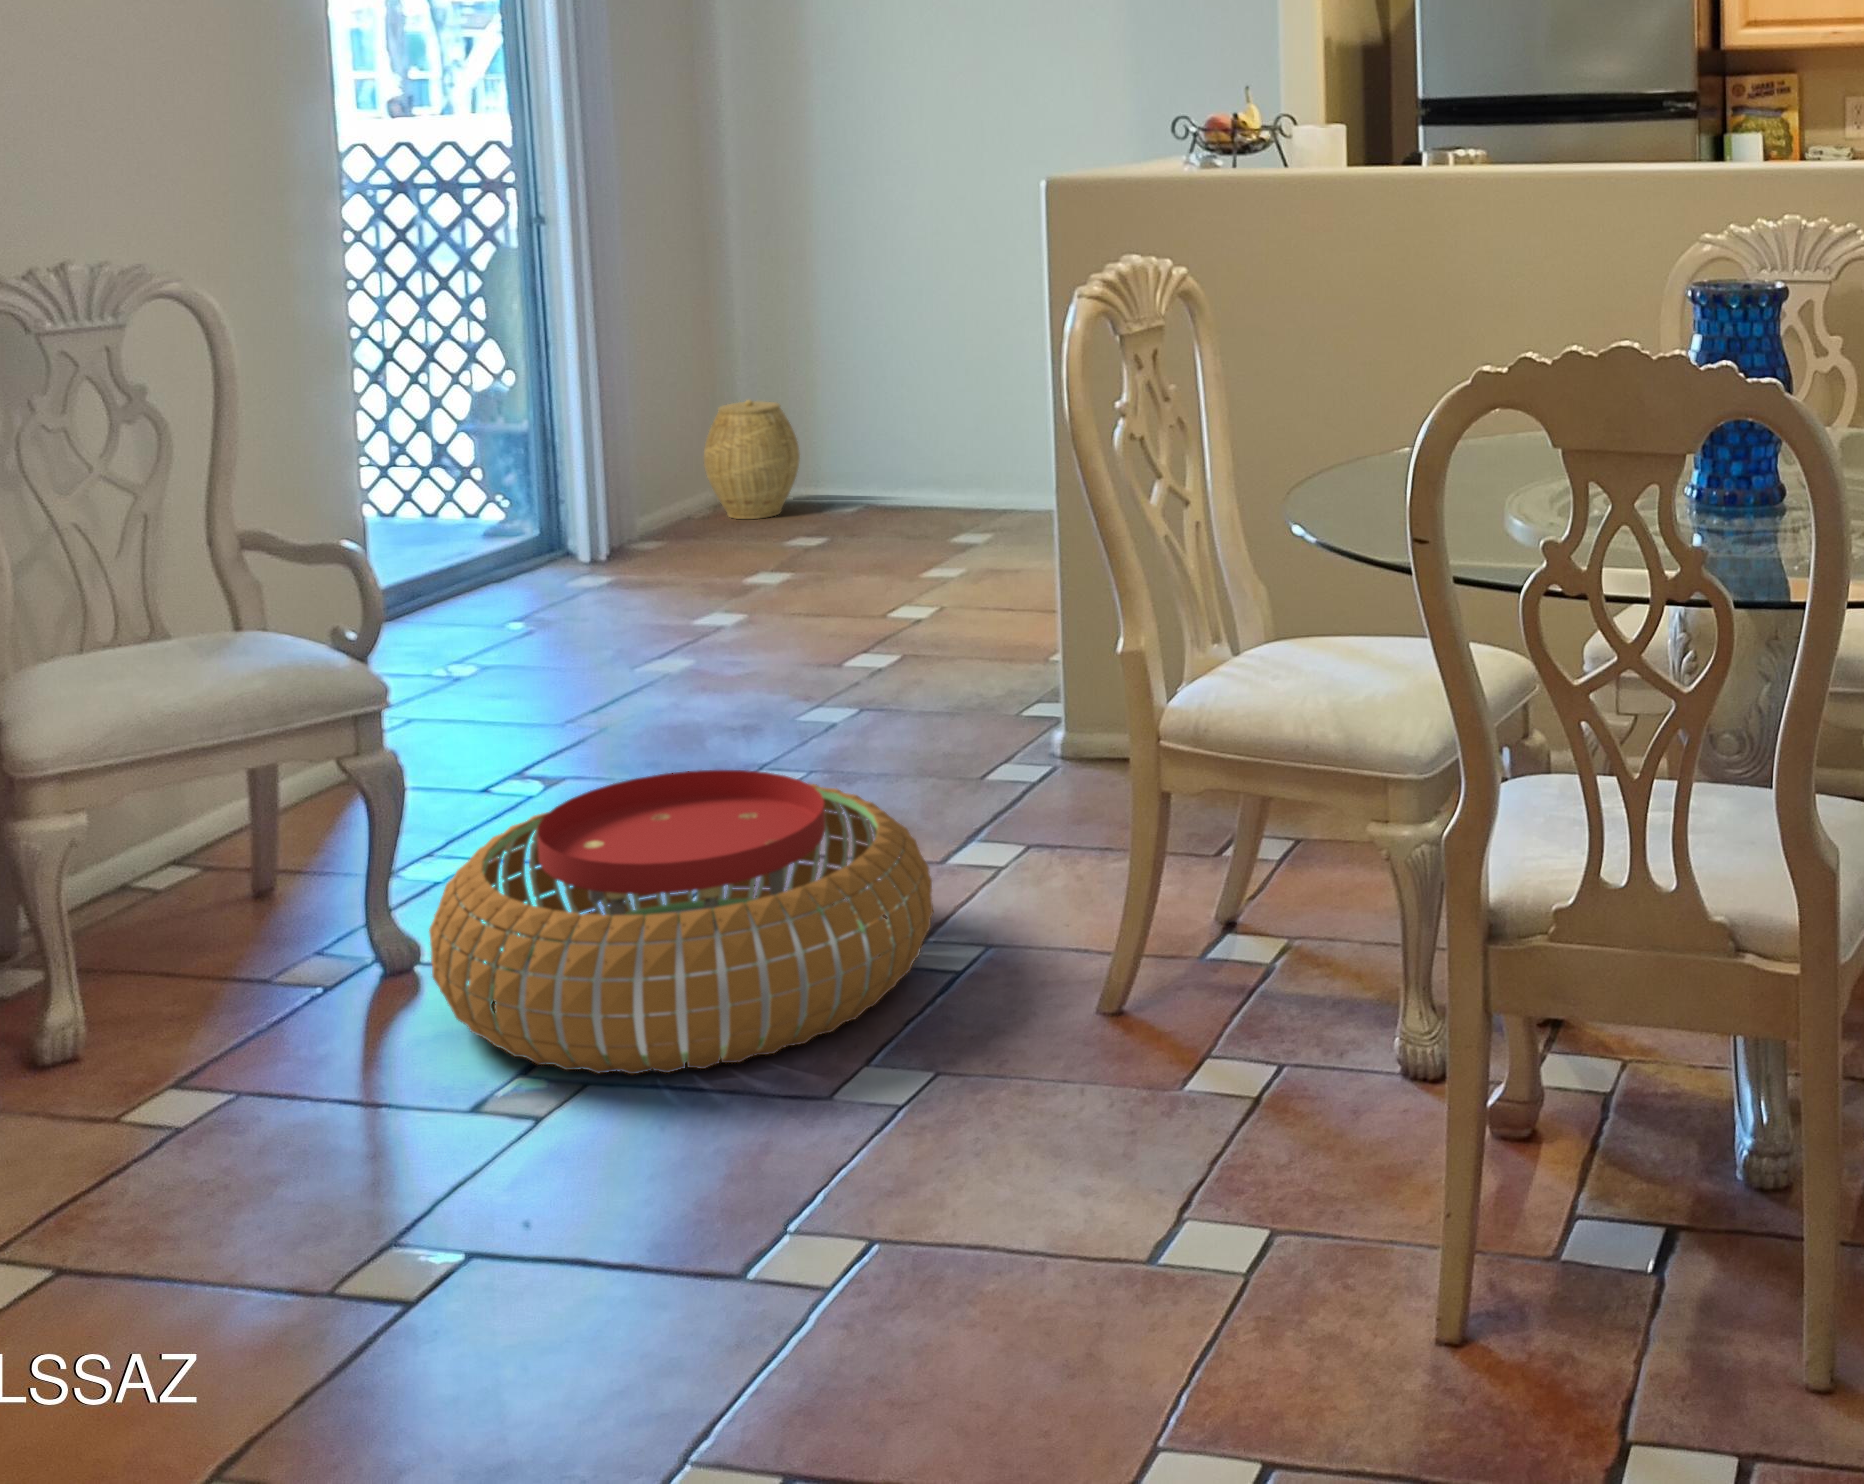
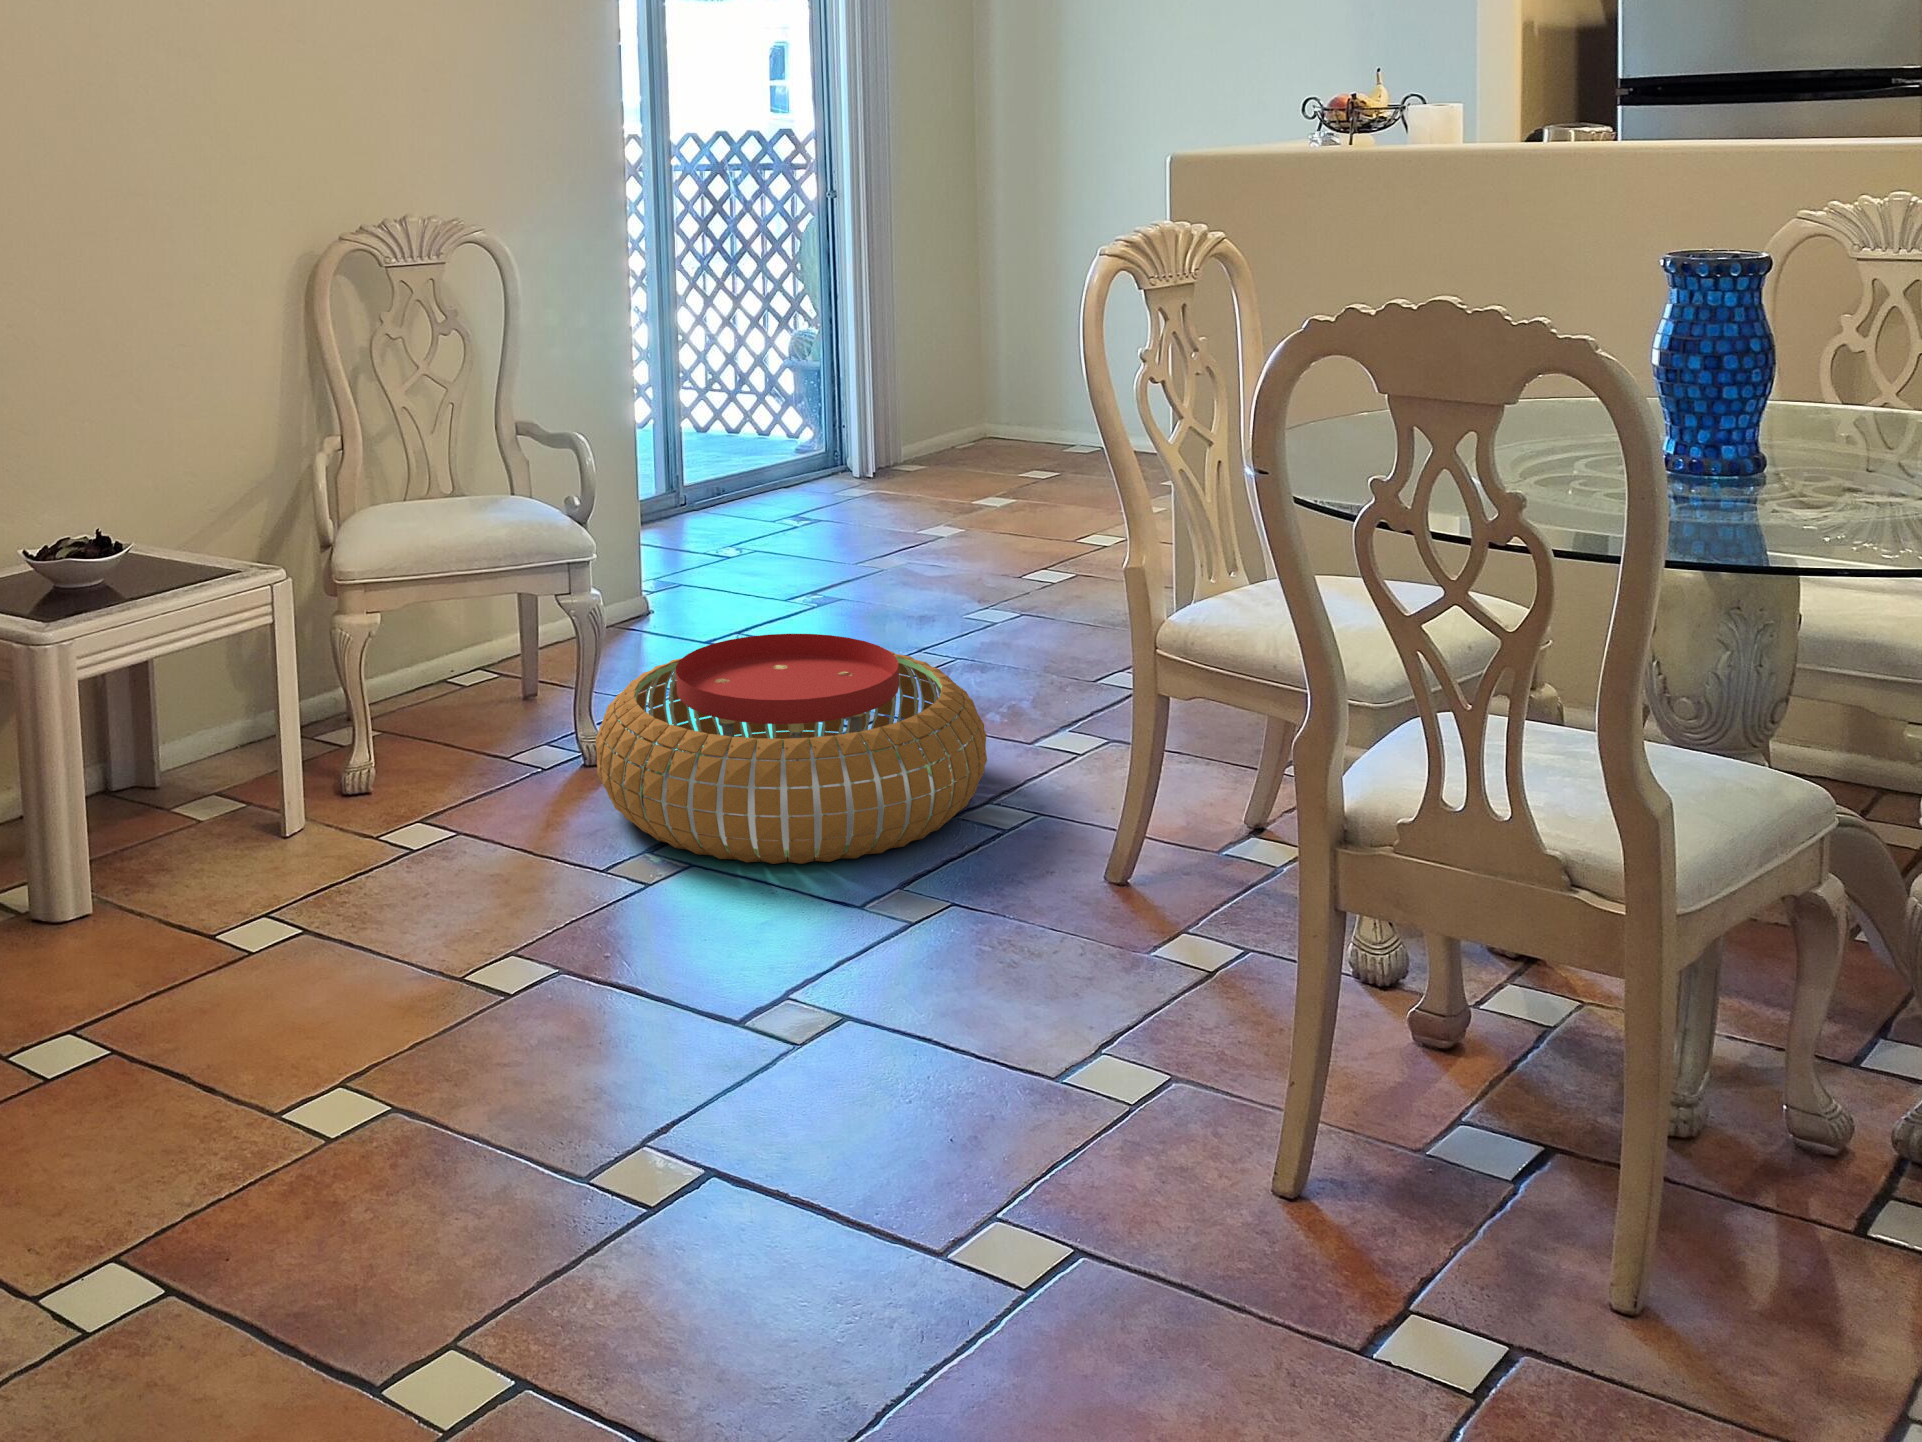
woven basket: present [704,400,800,519] -> none [962,347,1042,447]

